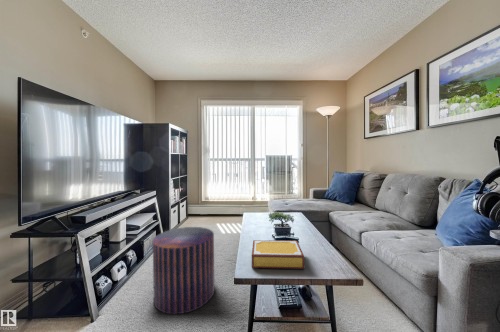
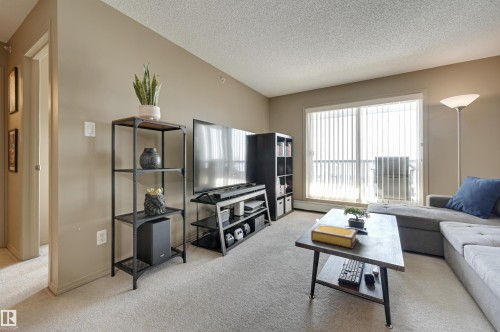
pouf: present [153,227,215,314] -> none [256,212,298,268]

